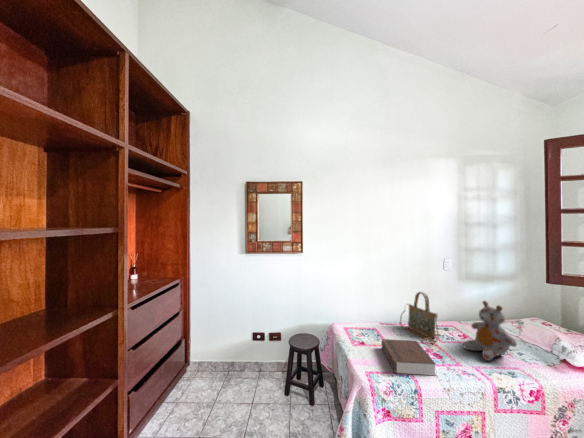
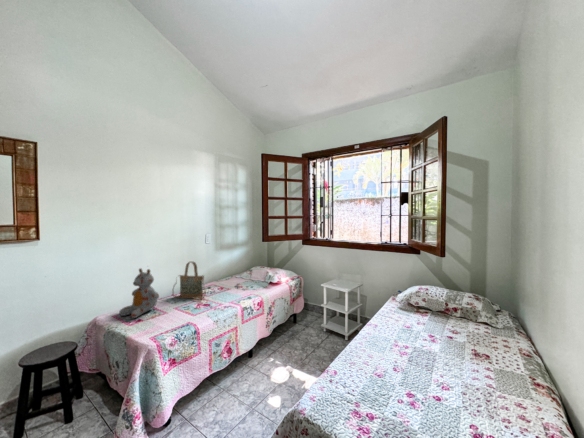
stuffed bear: present [463,301,517,360] -> present [119,269,159,318]
book: present [382,339,436,375] -> none [160,300,208,327]

